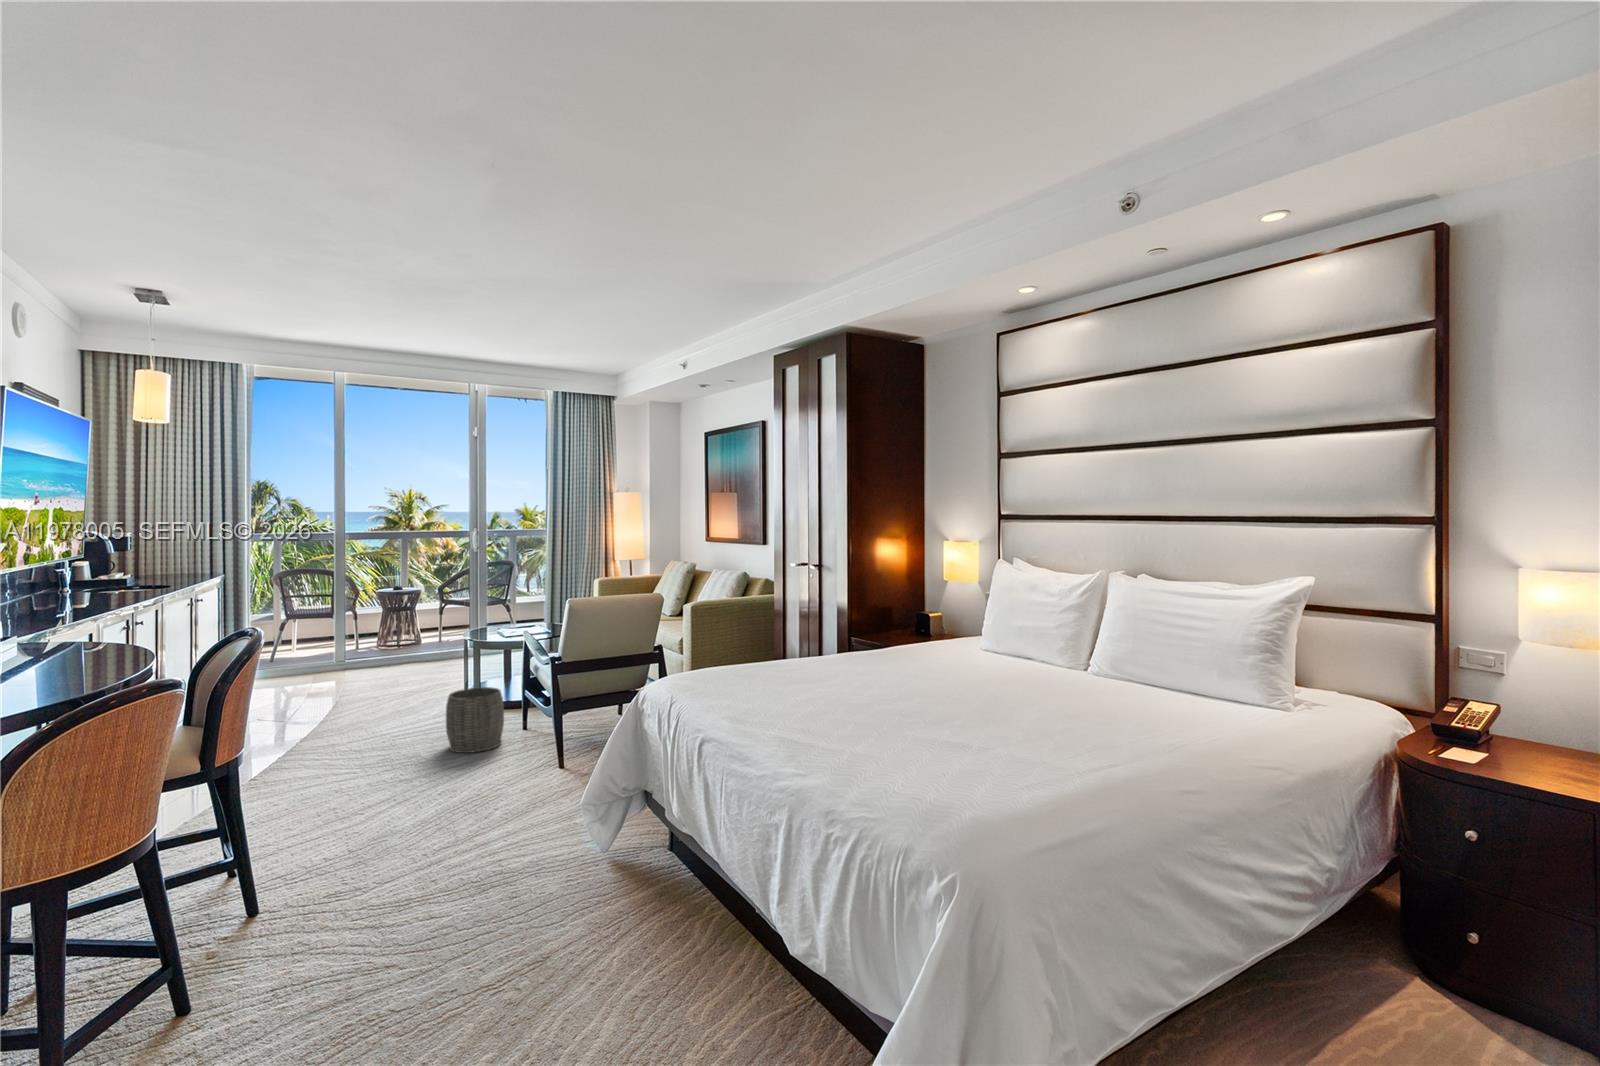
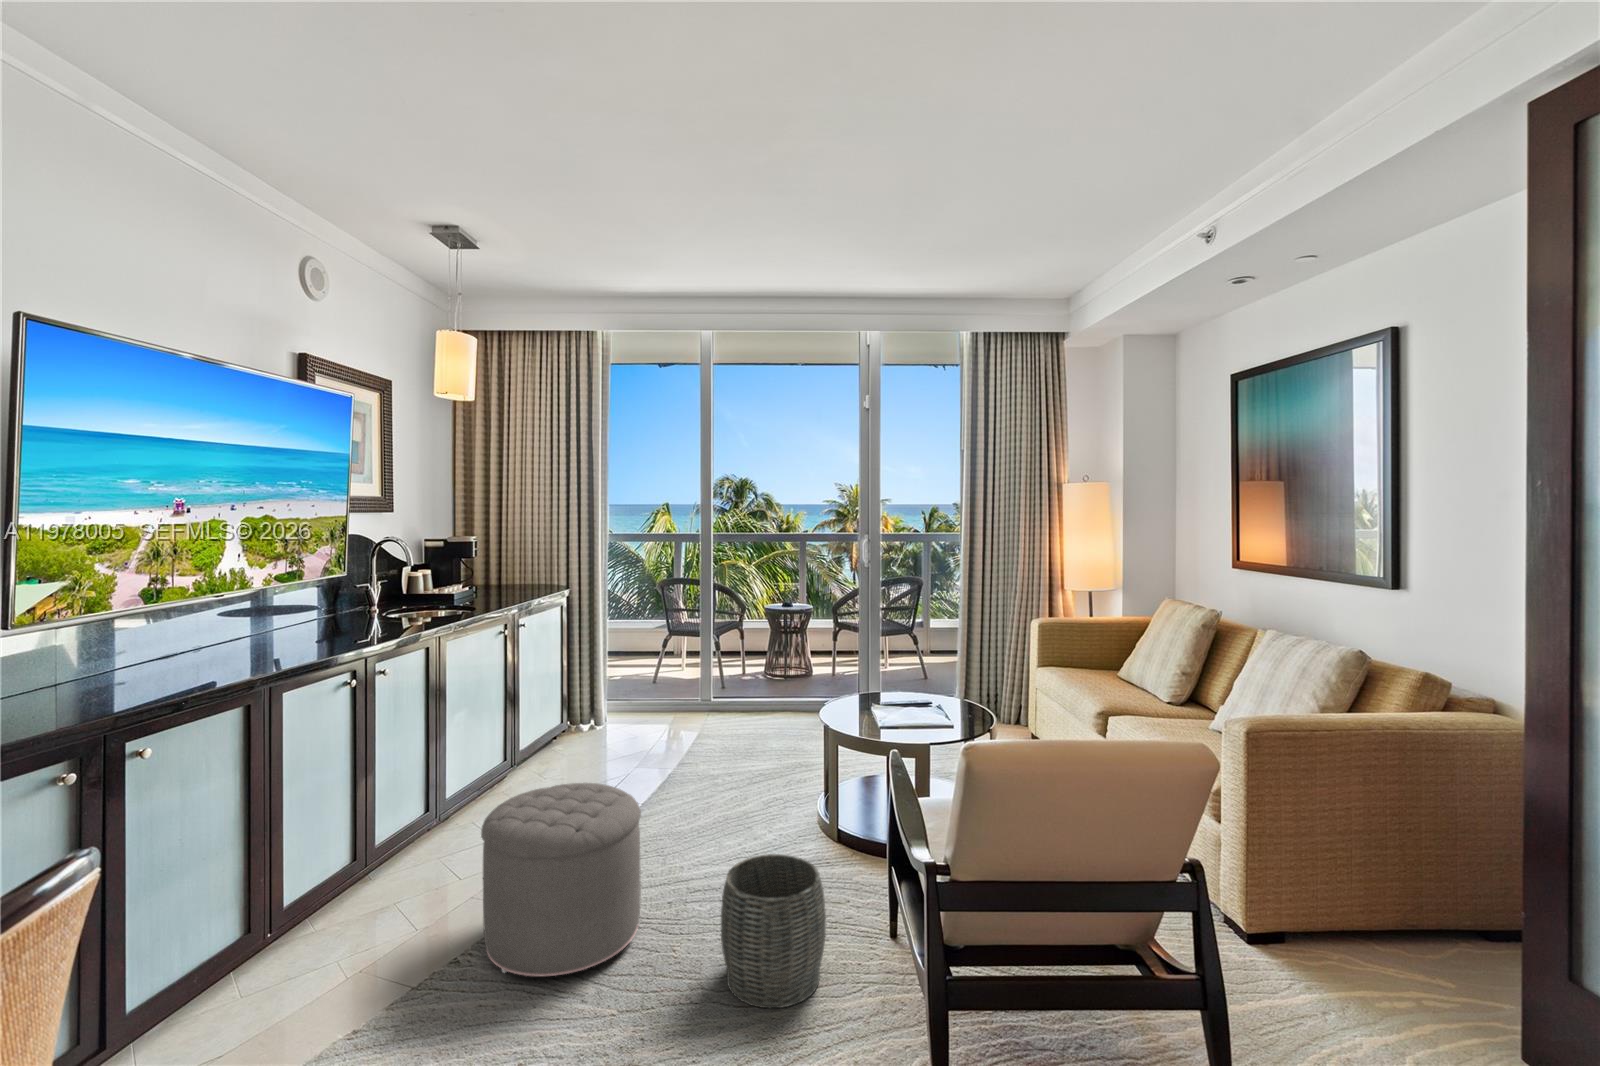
ottoman: none [282,671,386,771] -> present [481,783,641,976]

